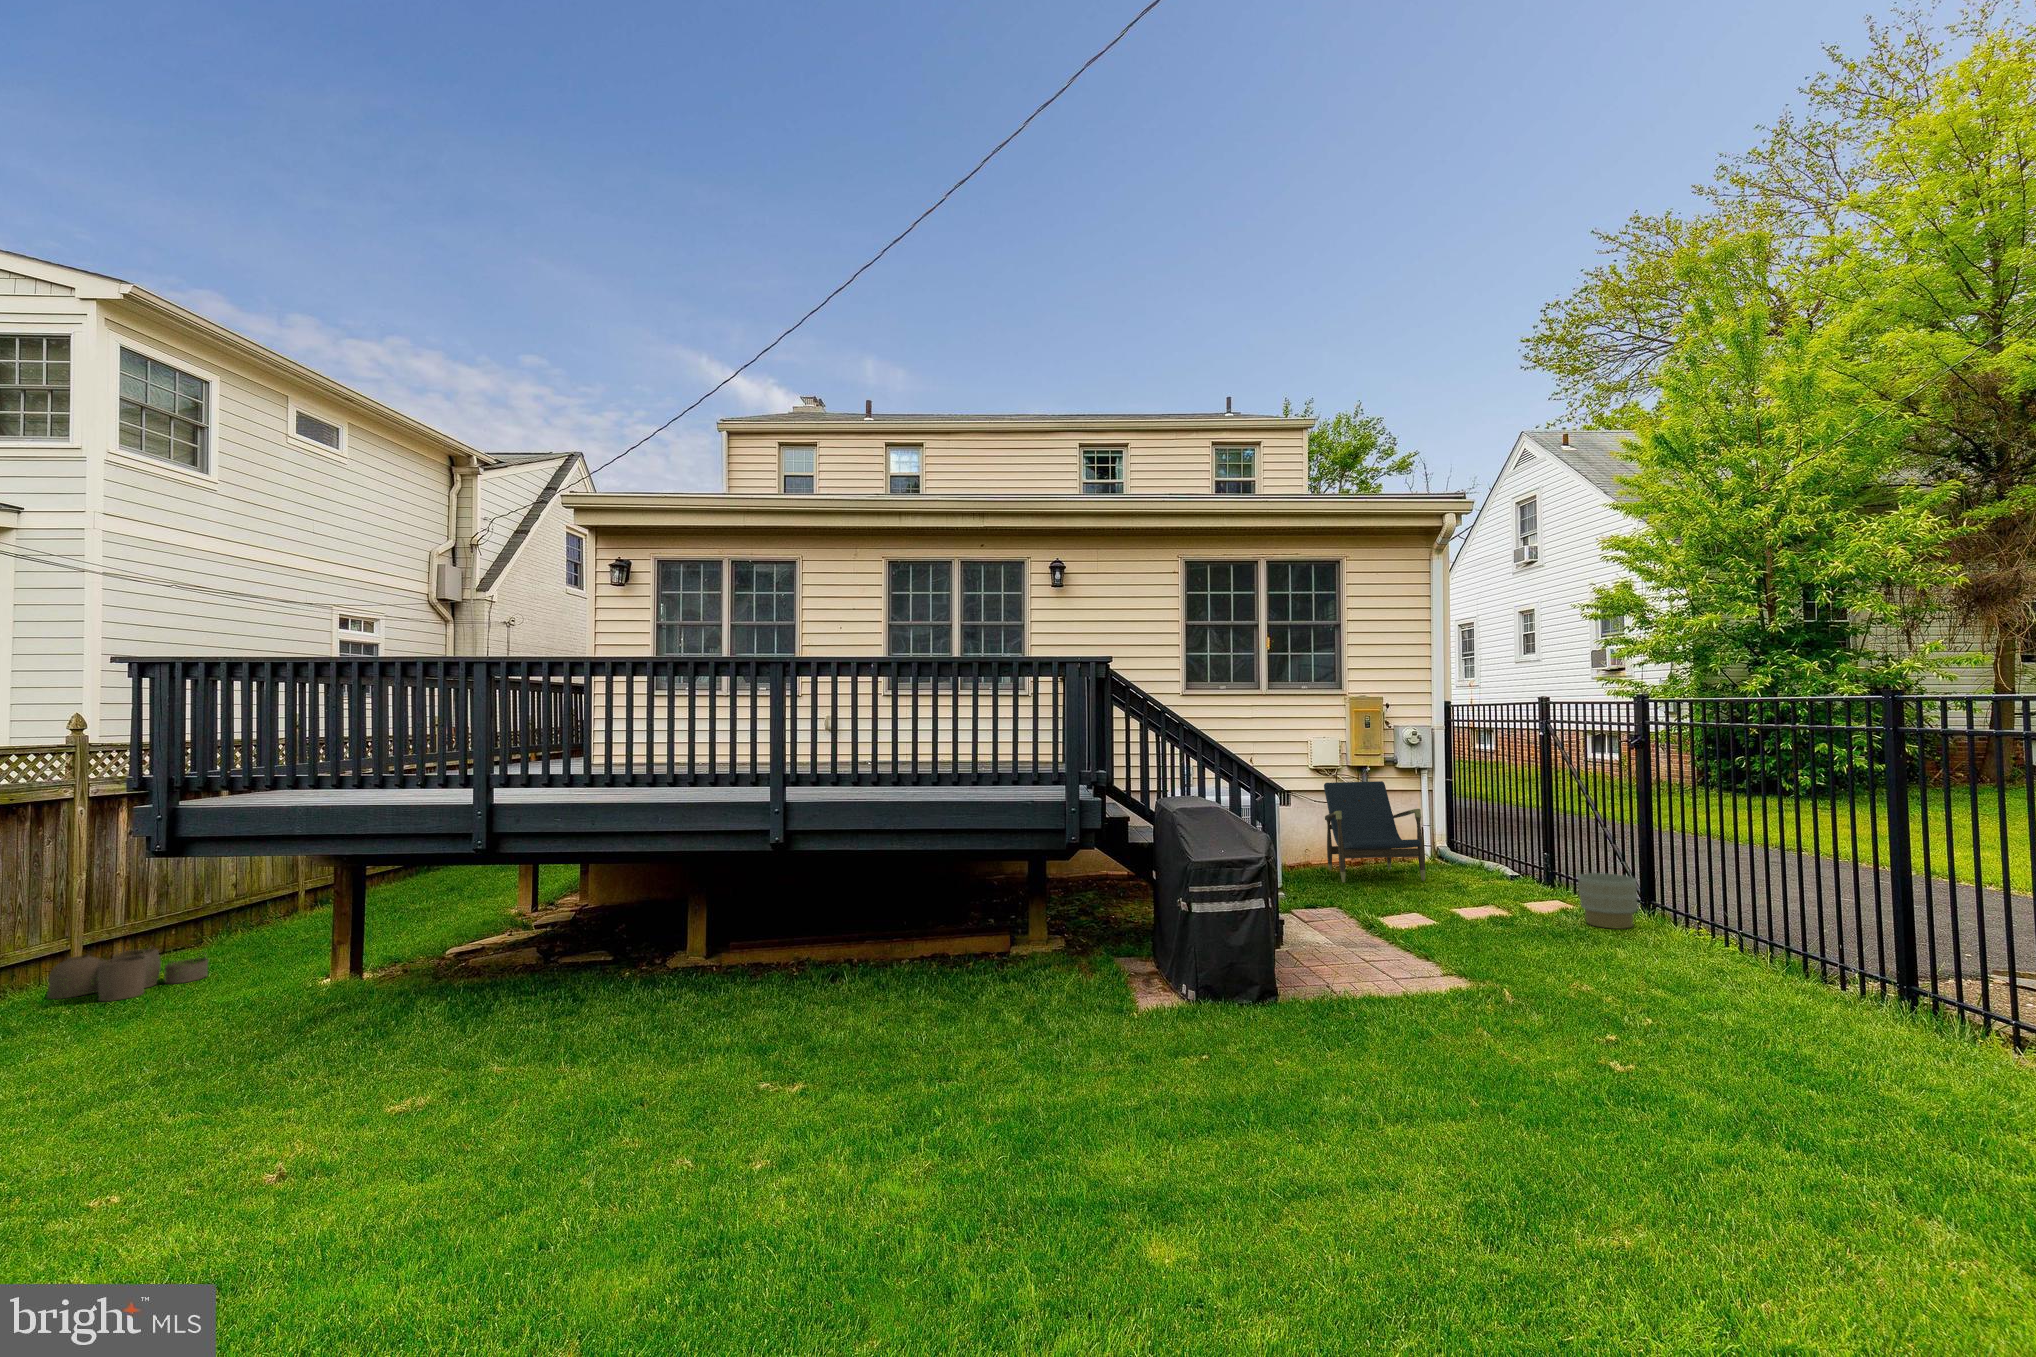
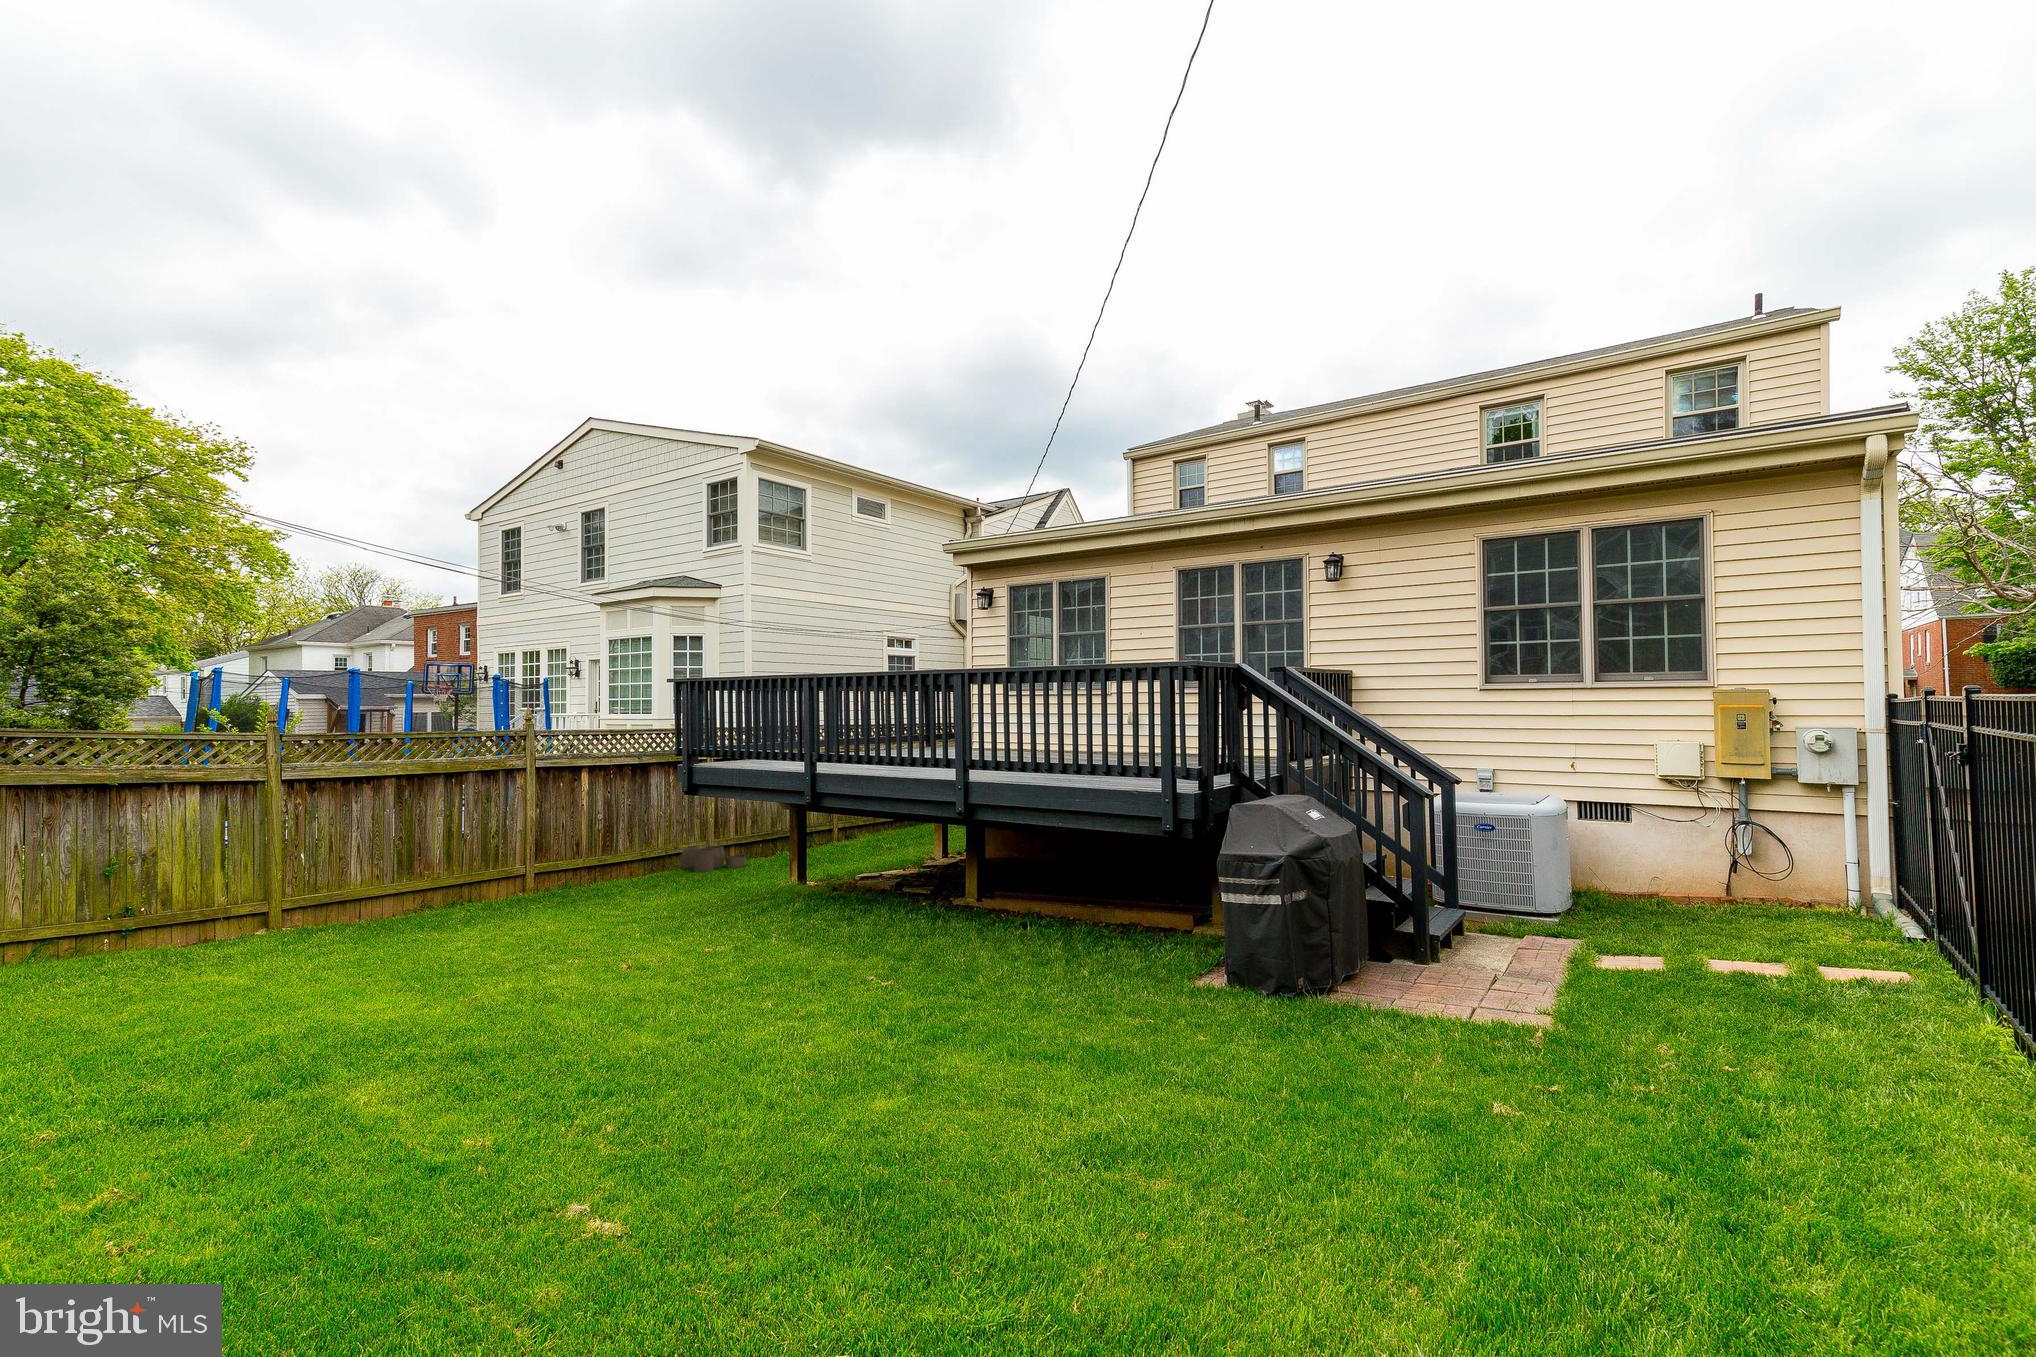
lounge chair: present [1324,781,1425,882] -> none [1656,796,1794,930]
planter: present [1578,873,1637,929] -> none [1888,939,1987,1022]

